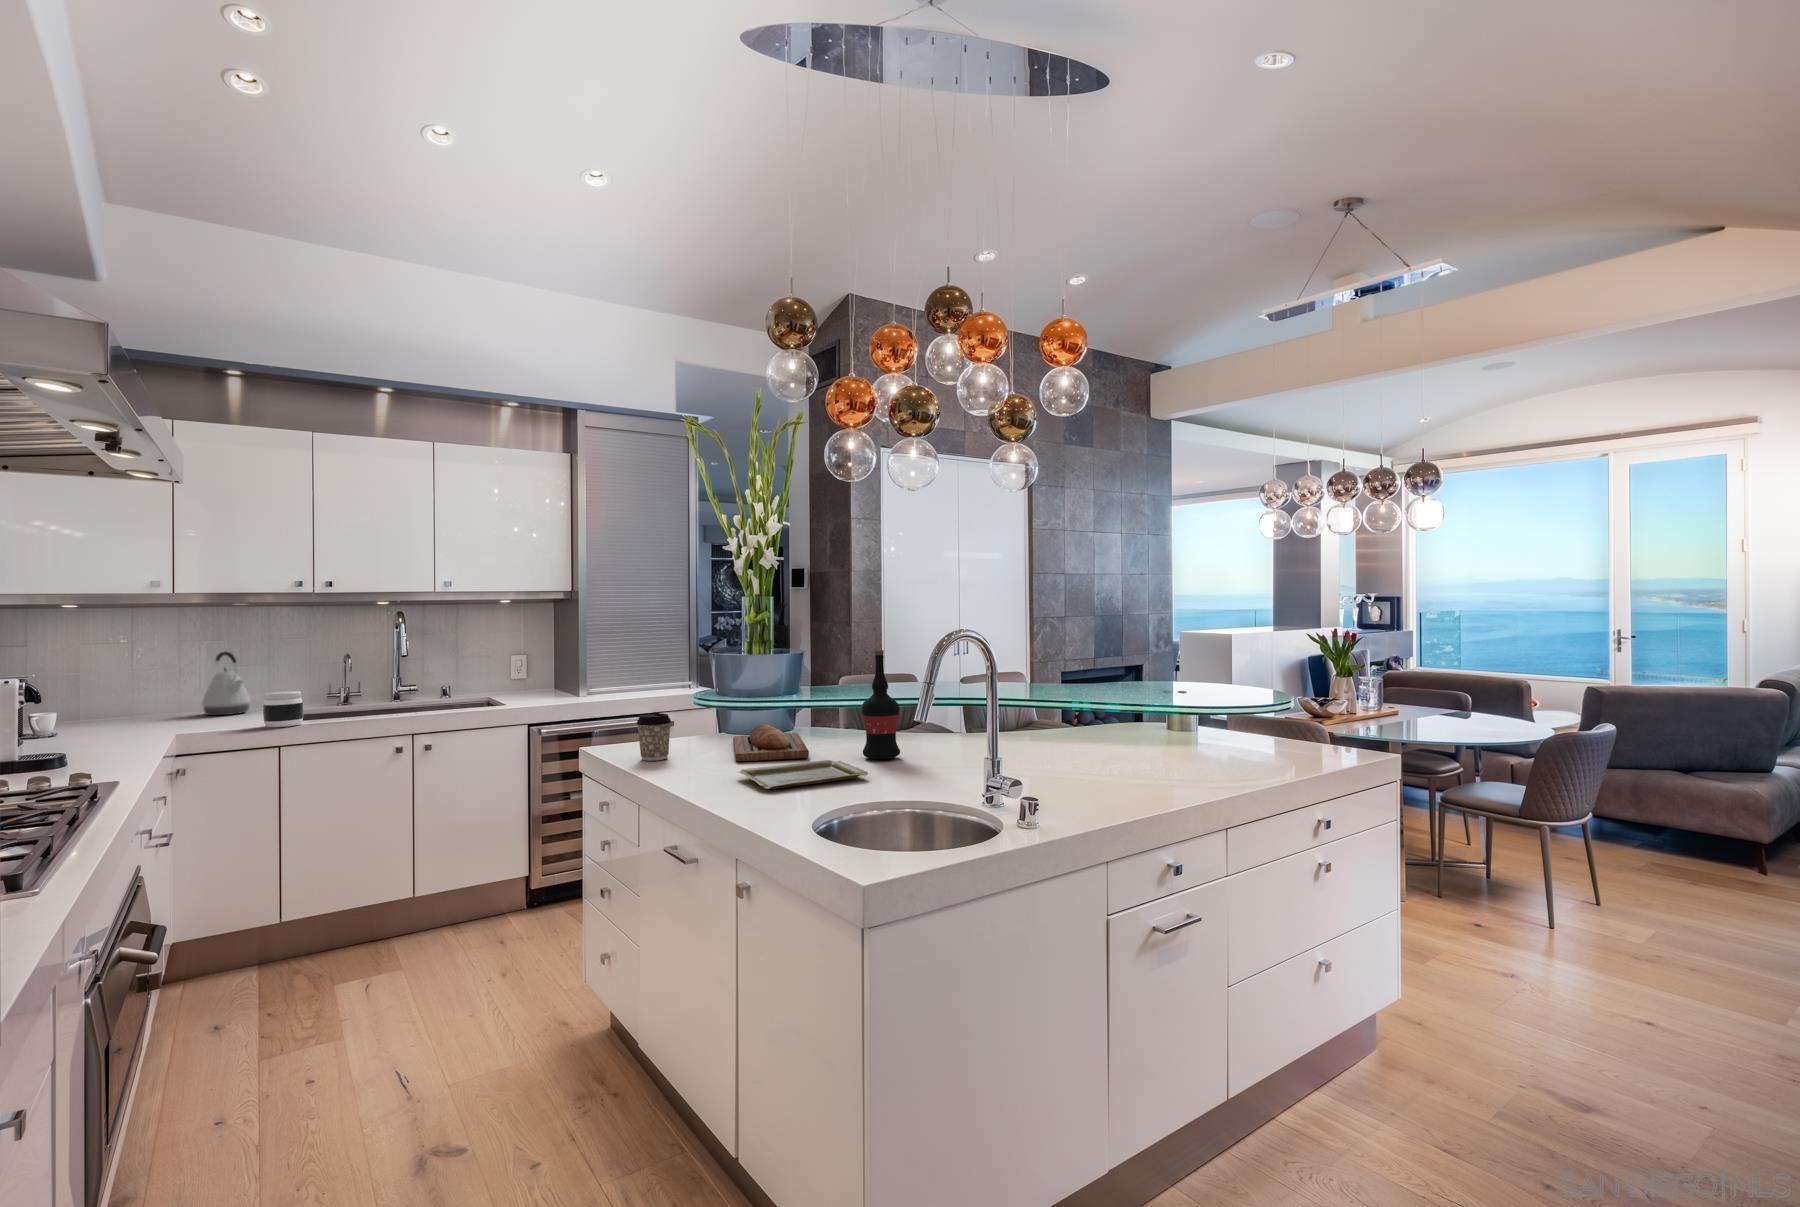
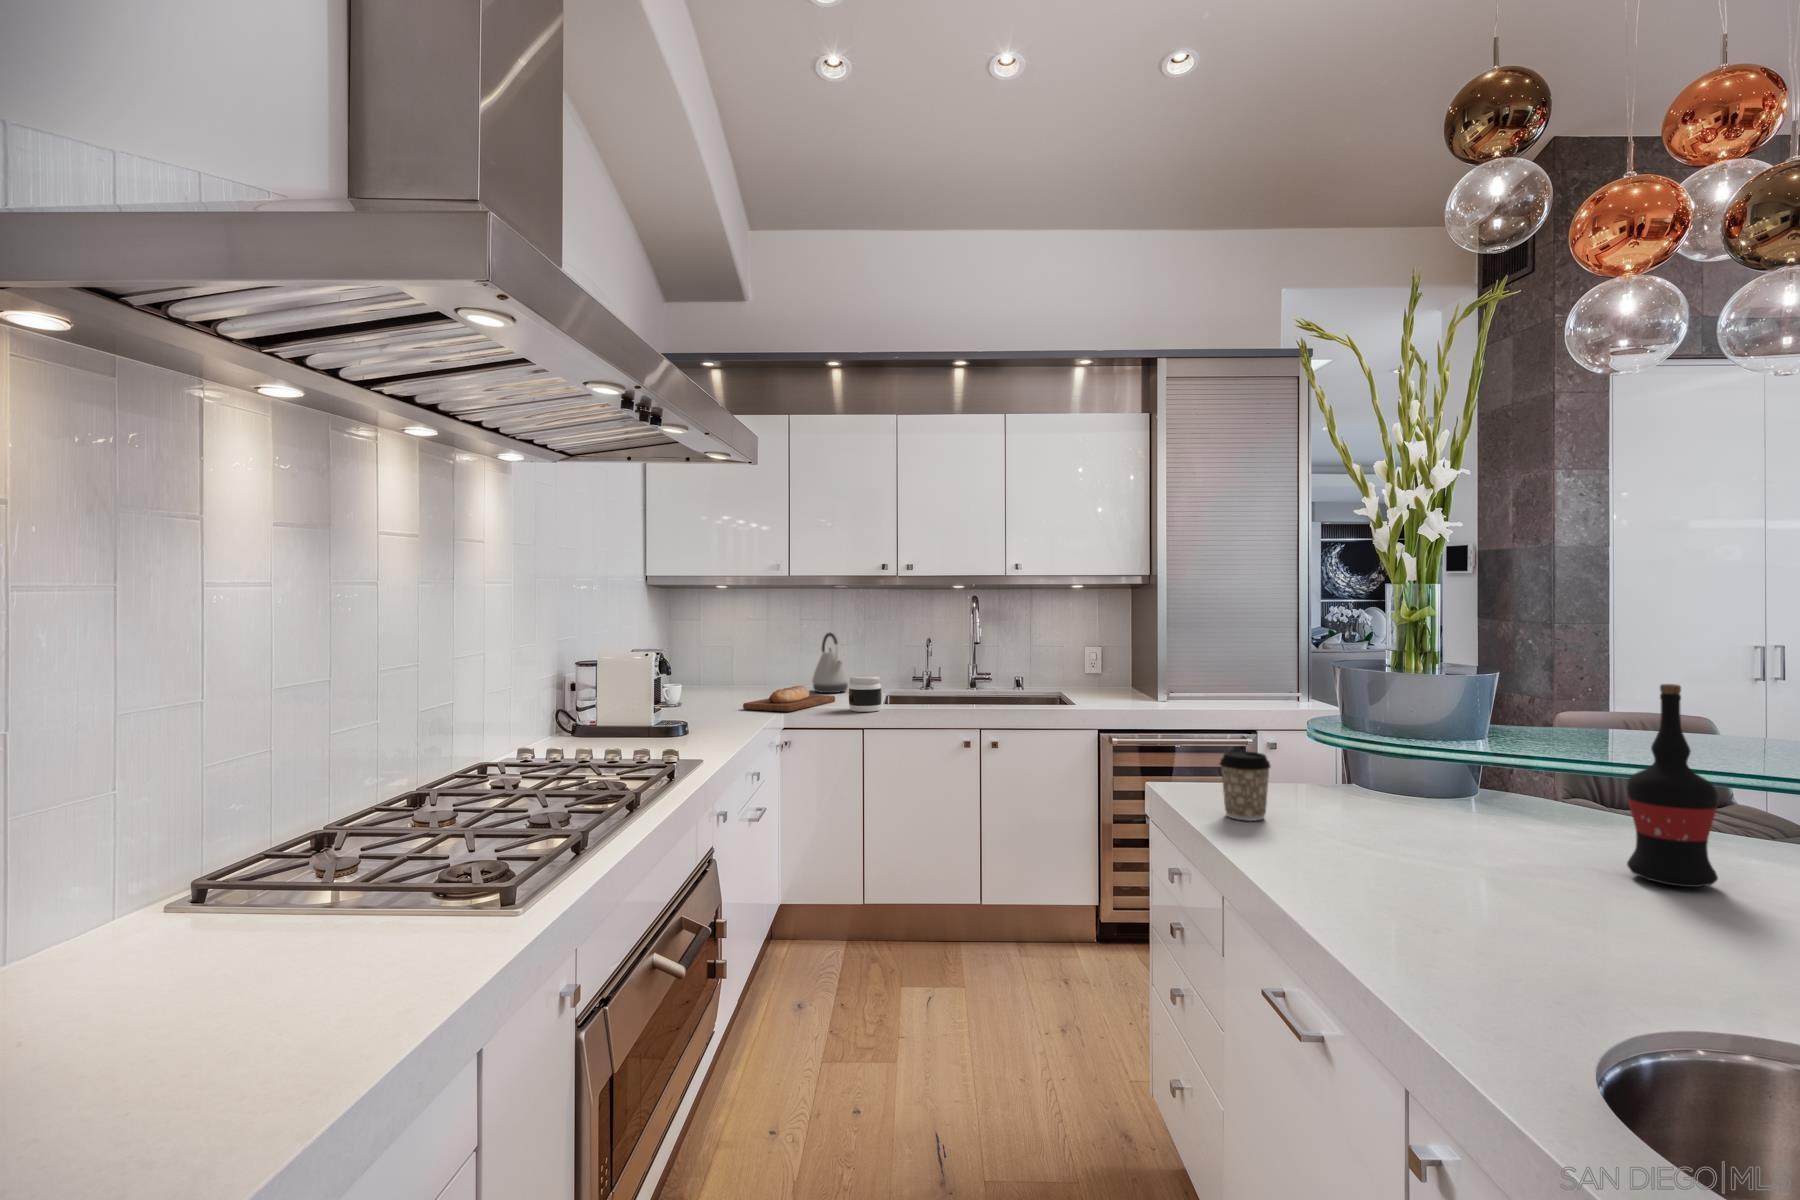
bread loaf: present [733,724,809,761] -> present [743,686,835,711]
tray: present [738,760,868,789] -> none [1381,868,1660,928]

